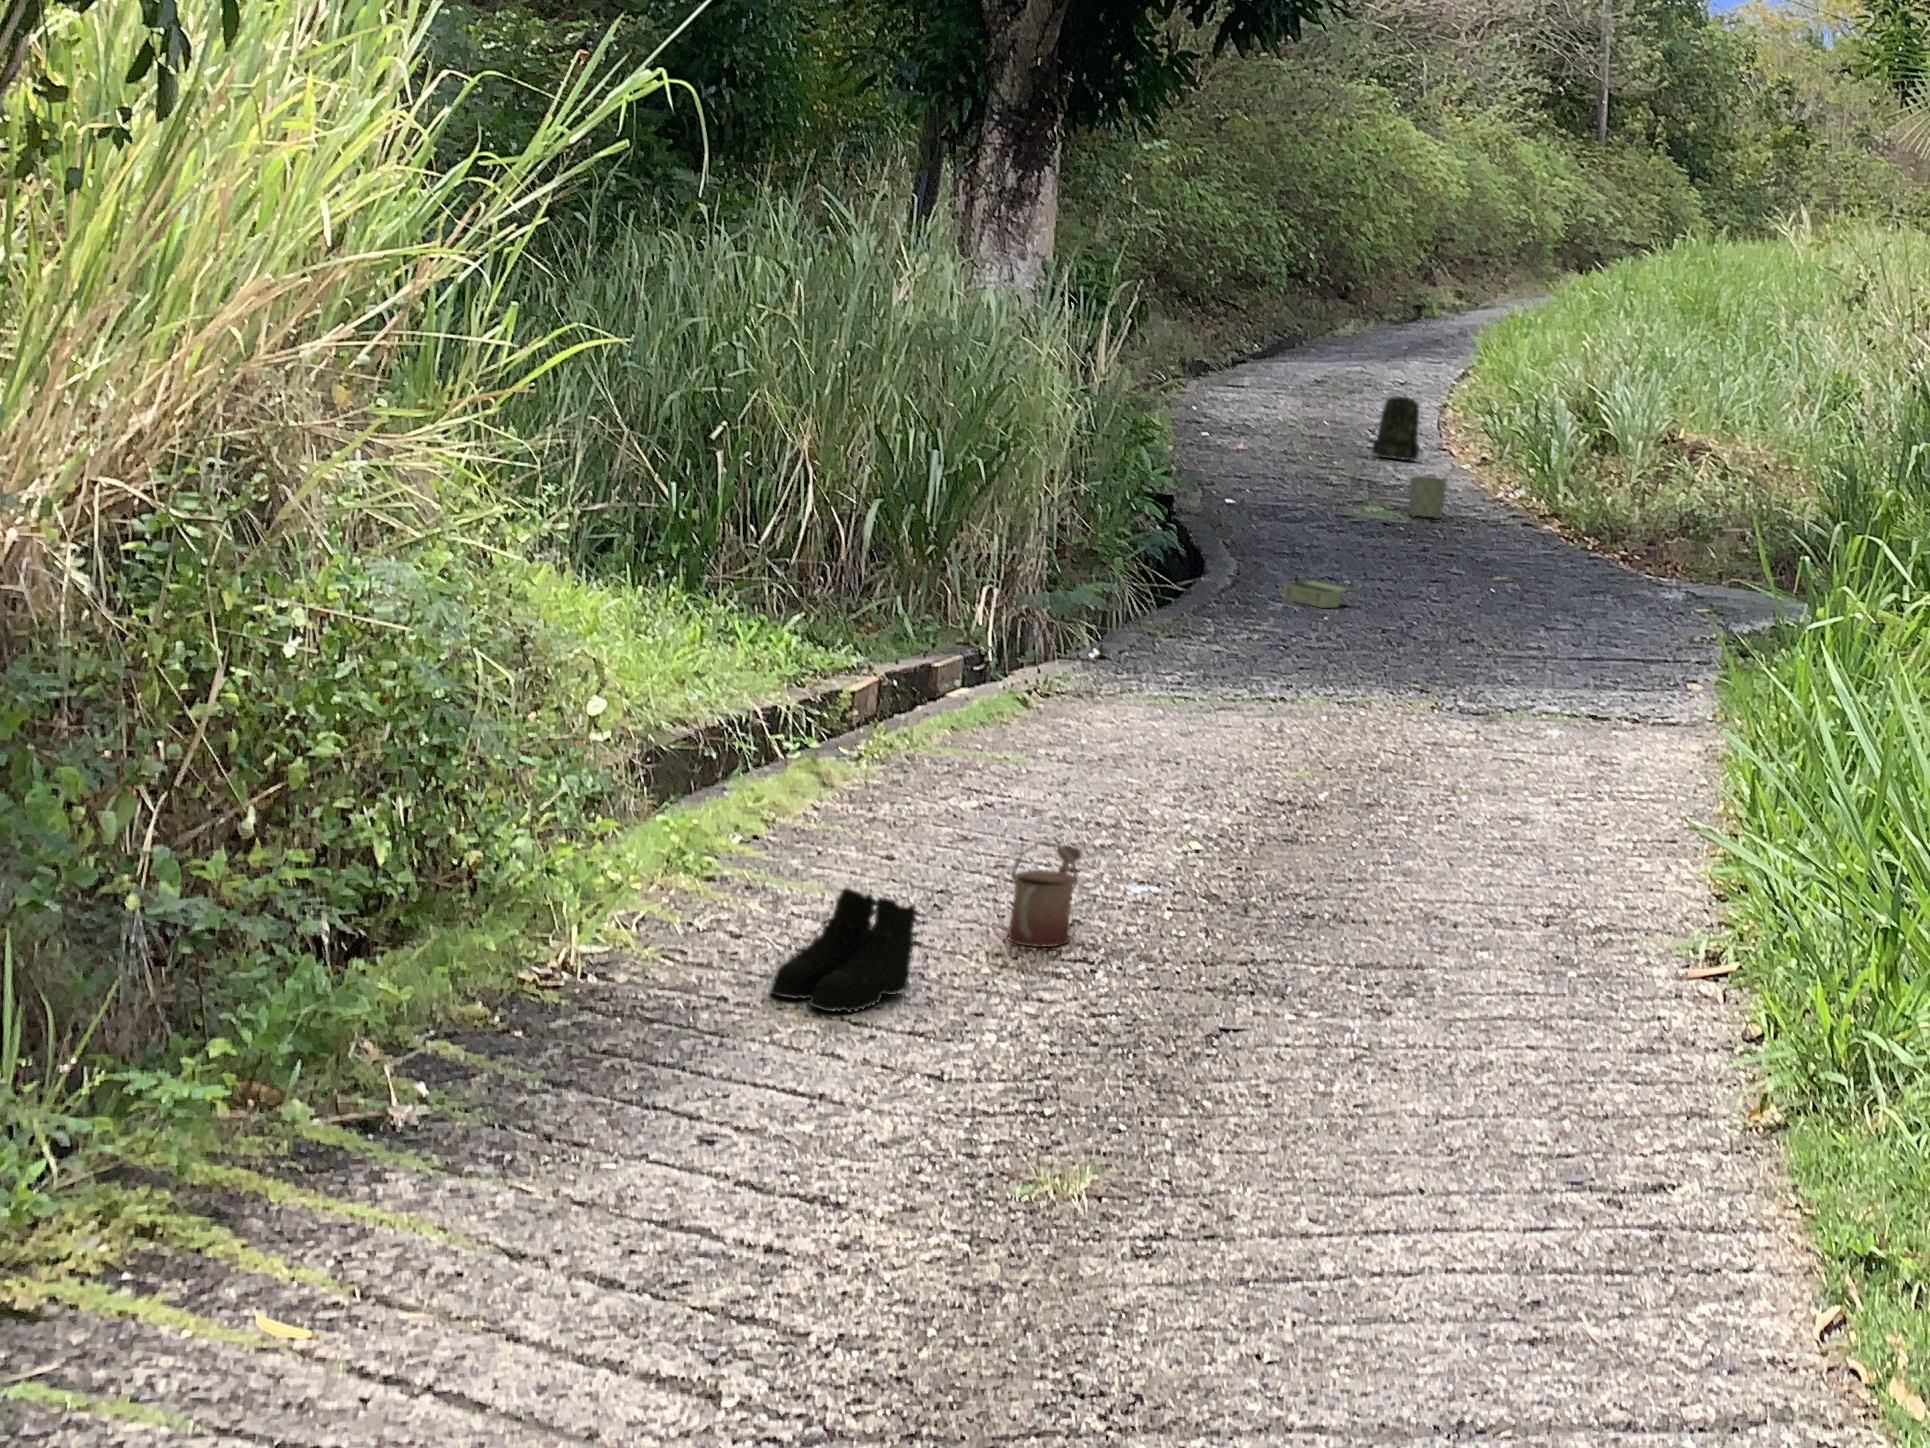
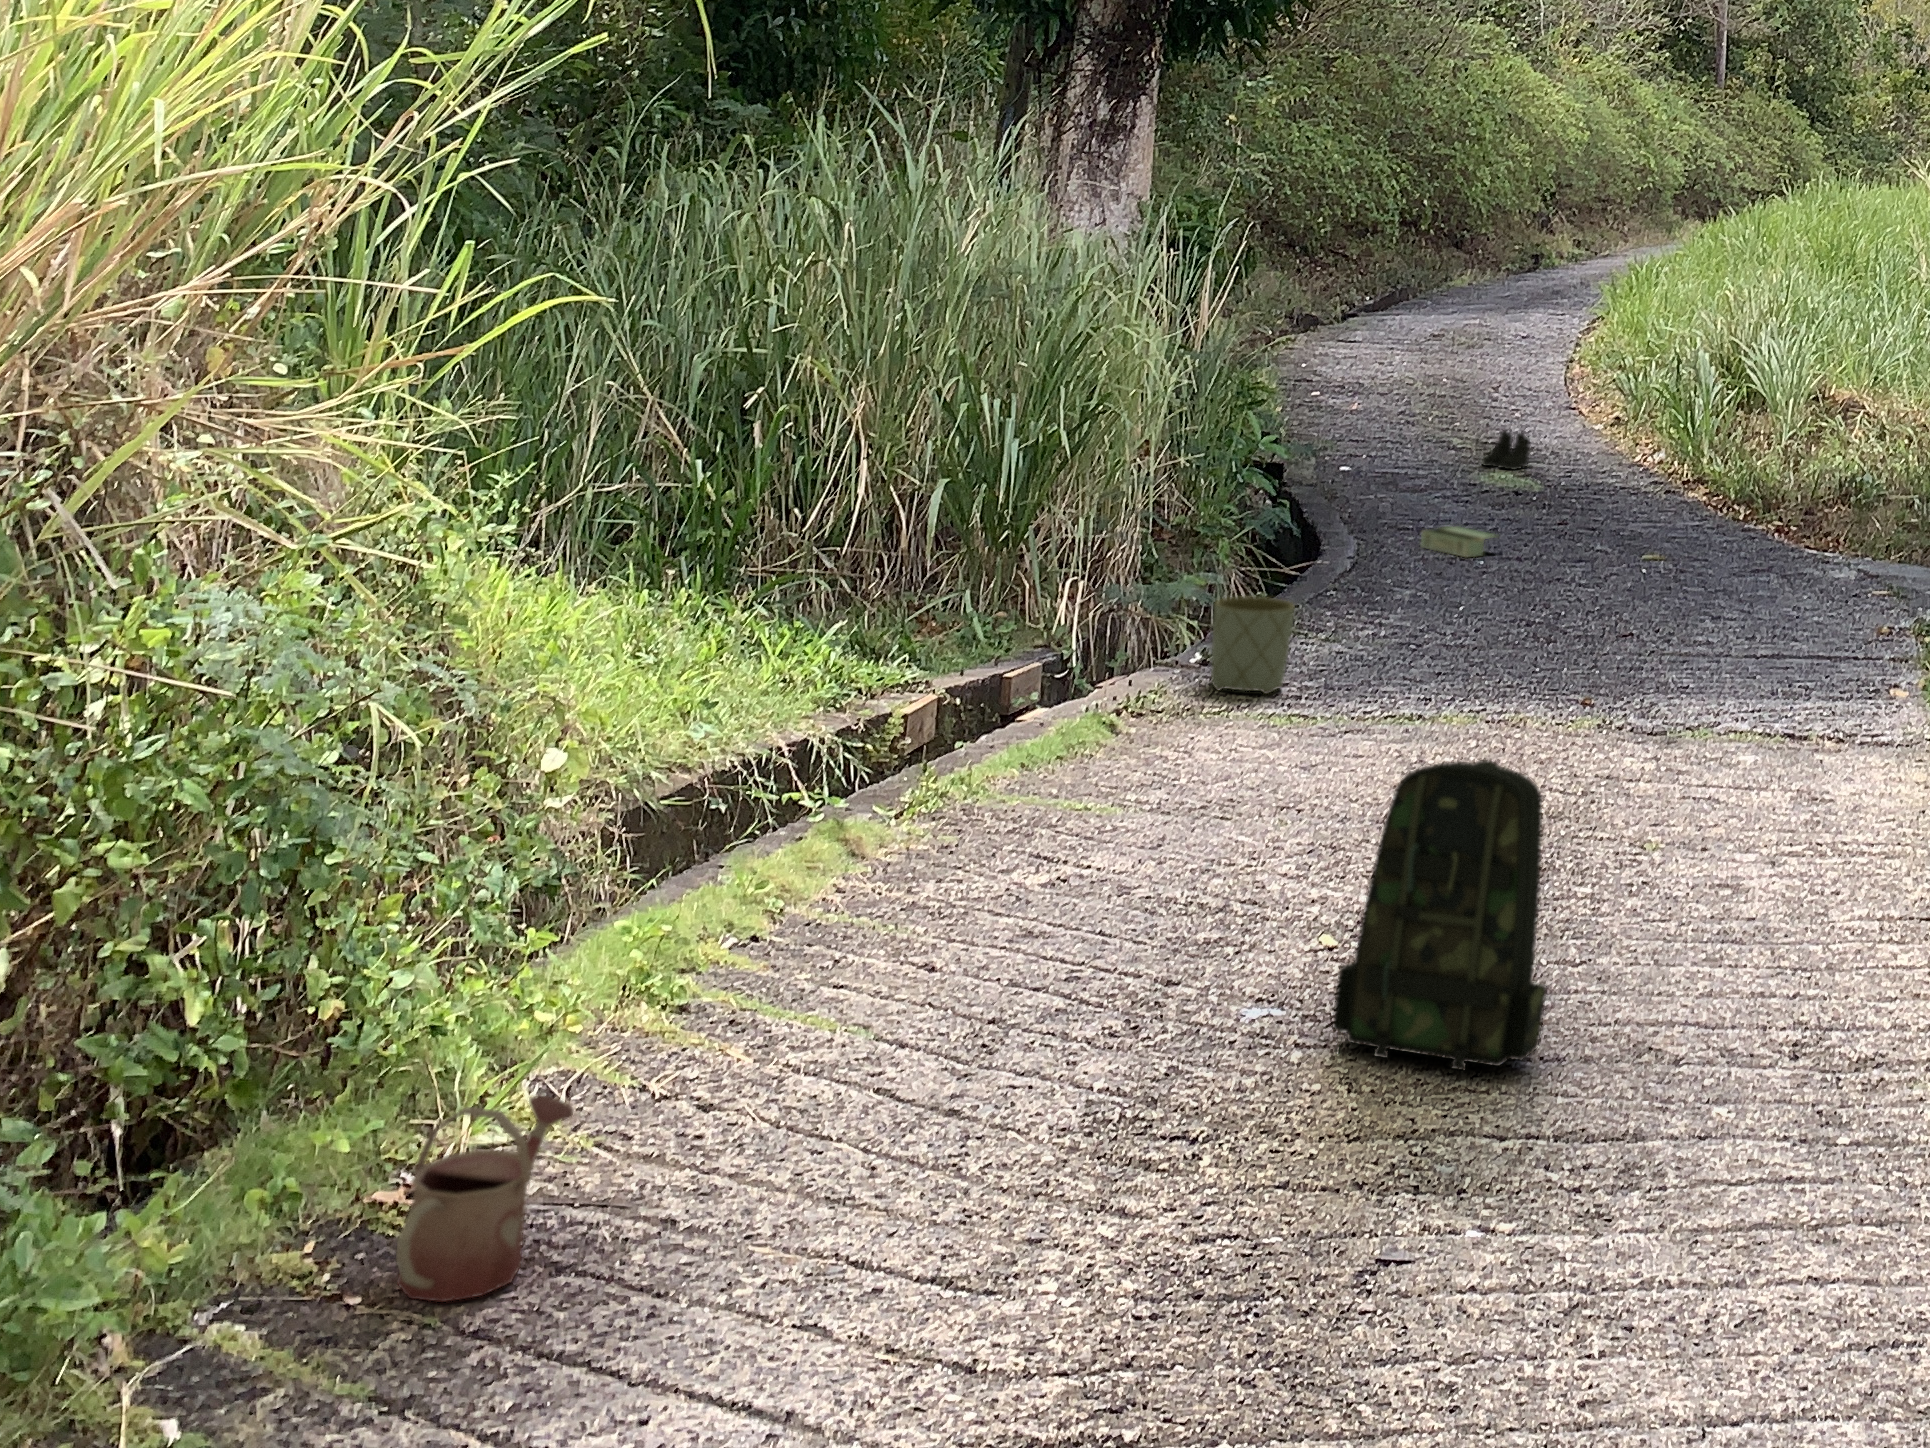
backpack: present [1372,396,1420,460] -> present [1332,760,1547,1070]
planter: present [1409,476,1446,519] -> present [1211,596,1295,694]
watering can: present [1008,842,1082,947] -> present [396,1096,573,1302]
boots: present [770,887,917,1012] -> present [1482,431,1530,469]

